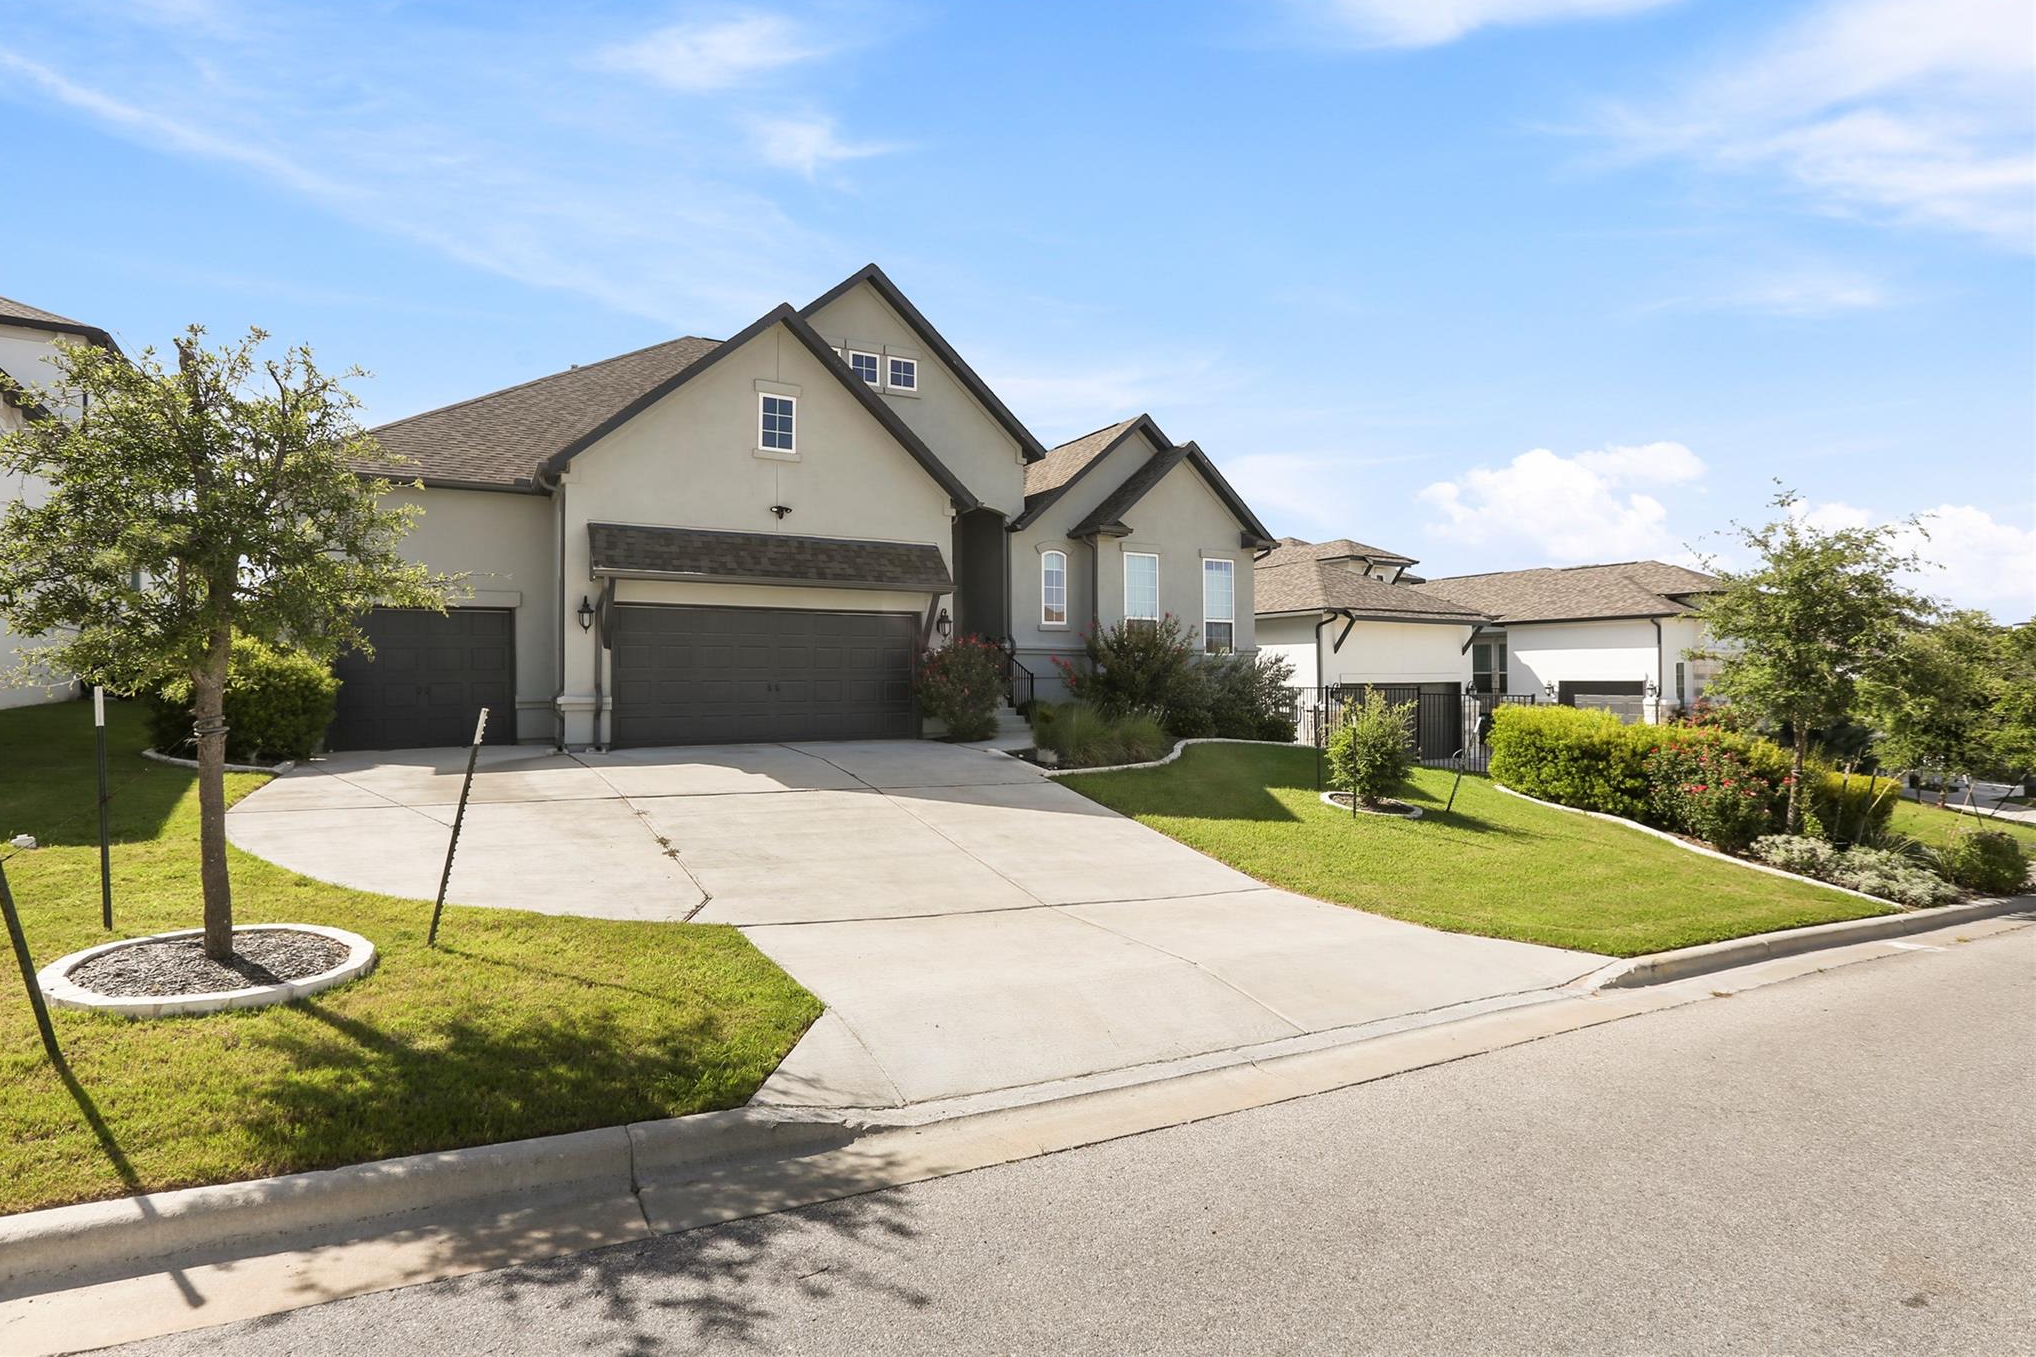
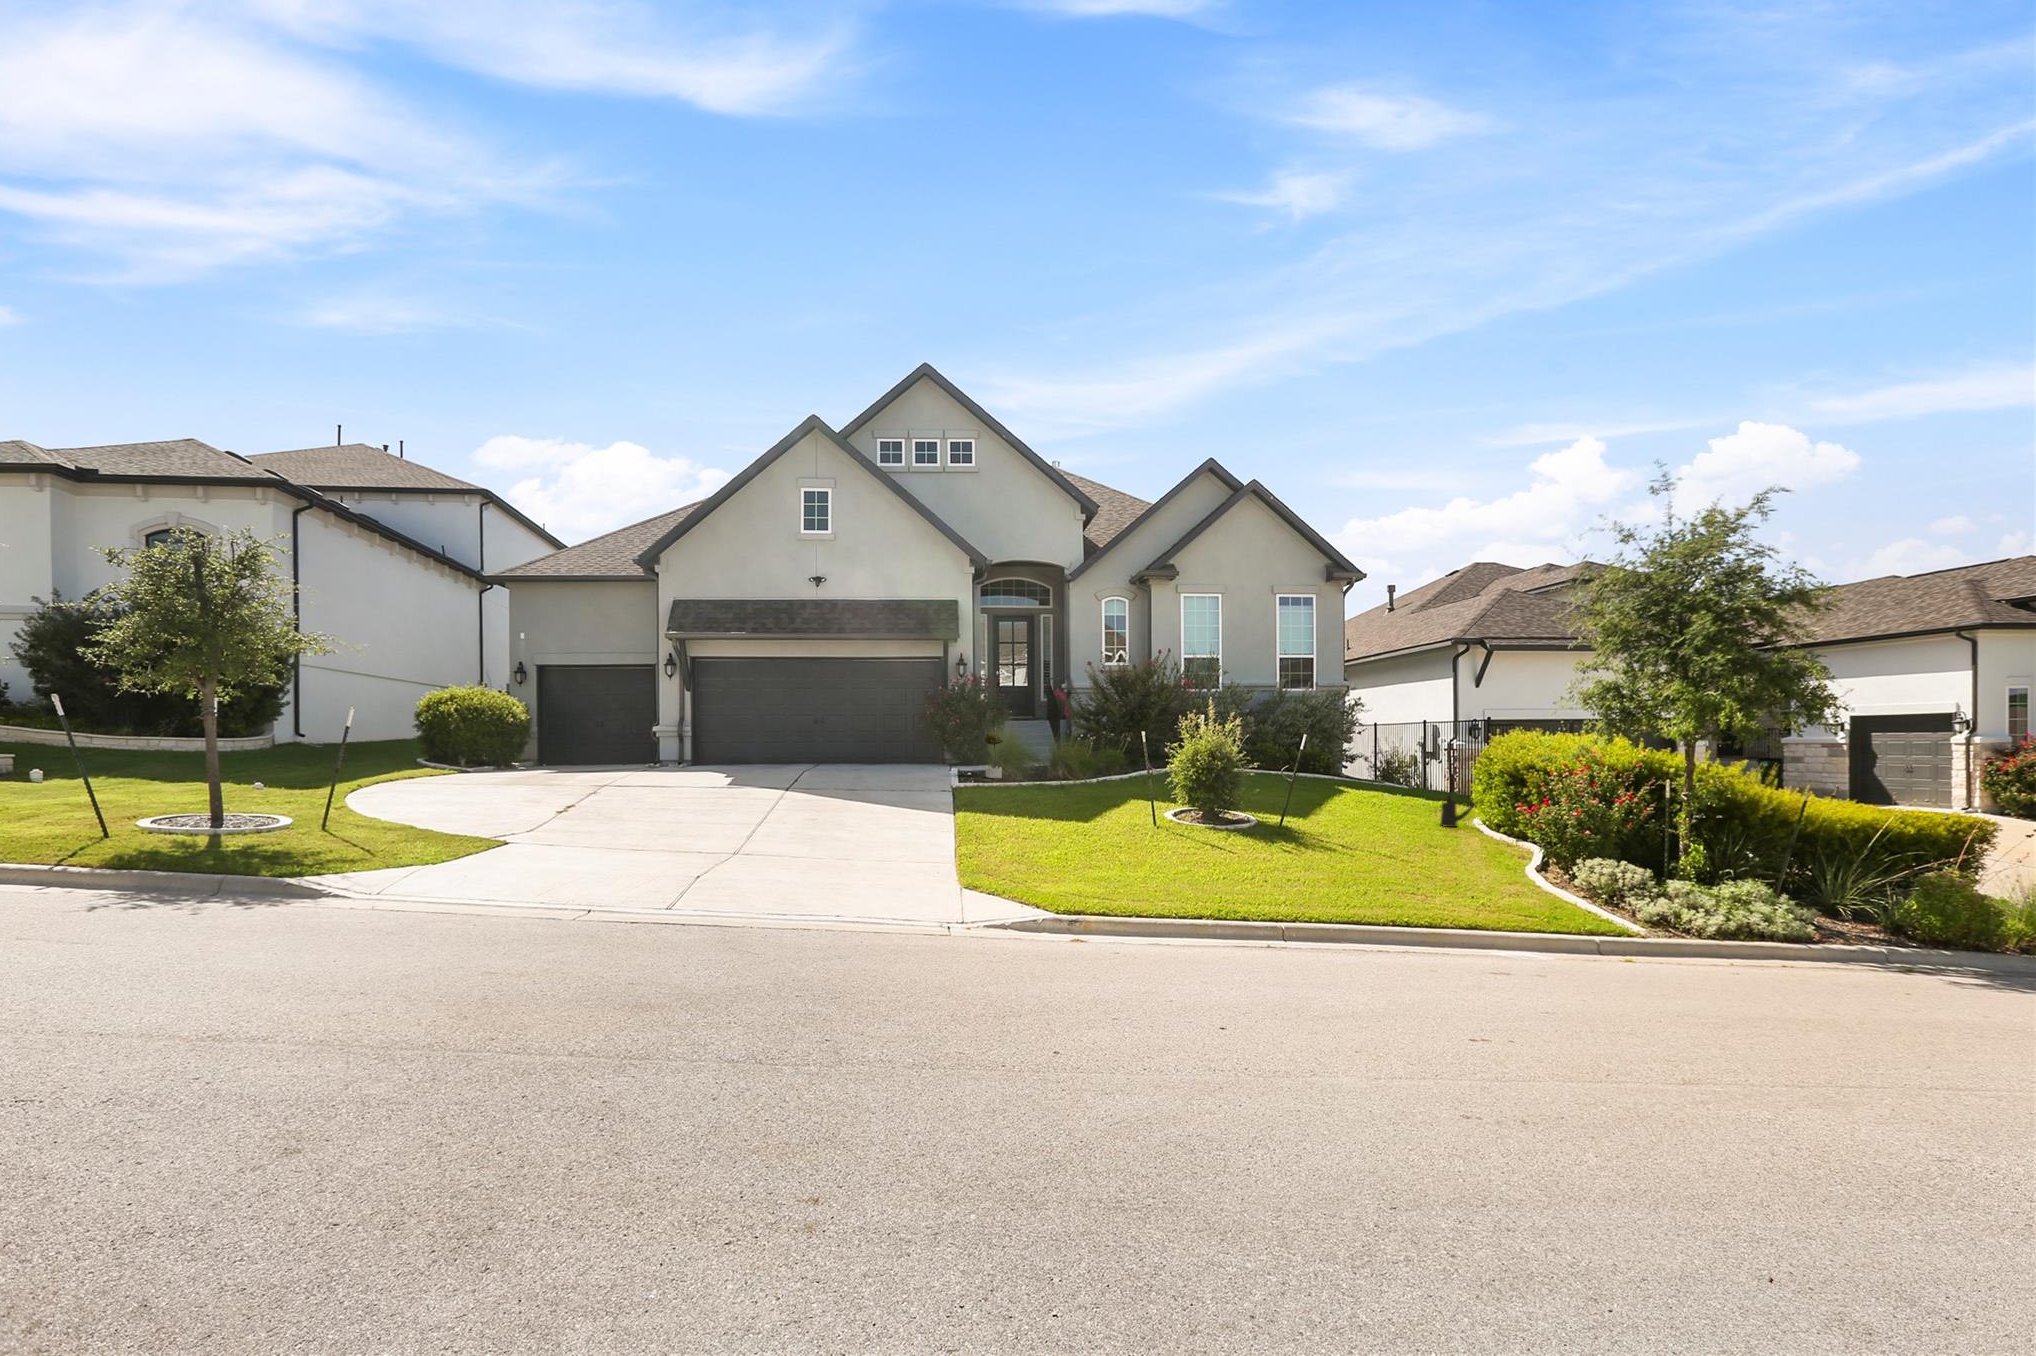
watering can: none [1549,782,1585,815] -> present [1441,795,1476,827]

